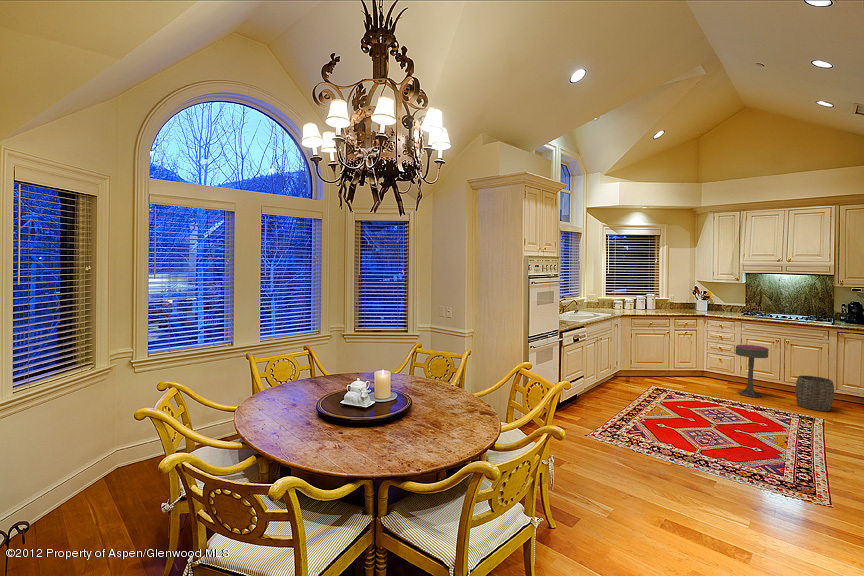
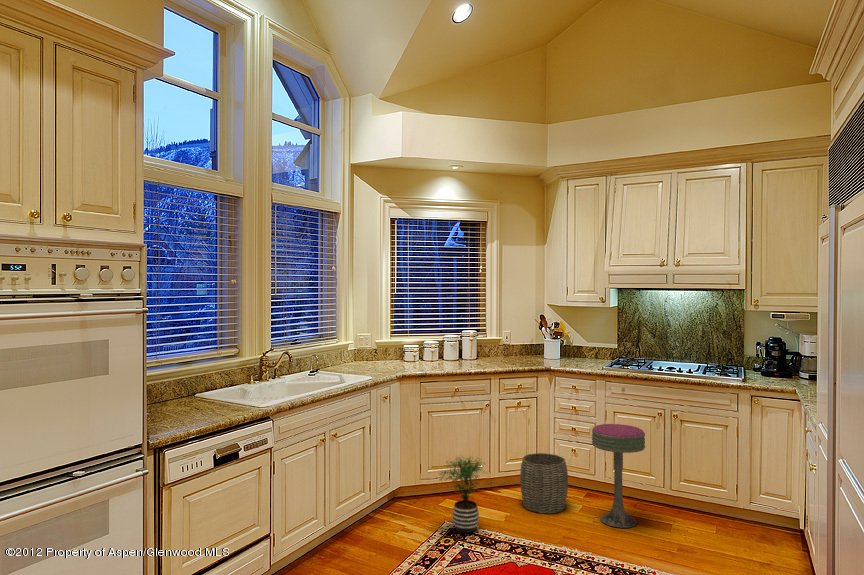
potted plant: none [649,355,678,392] -> present [440,457,485,533]
woven basket: present [795,376,834,411] -> present [520,453,568,513]

